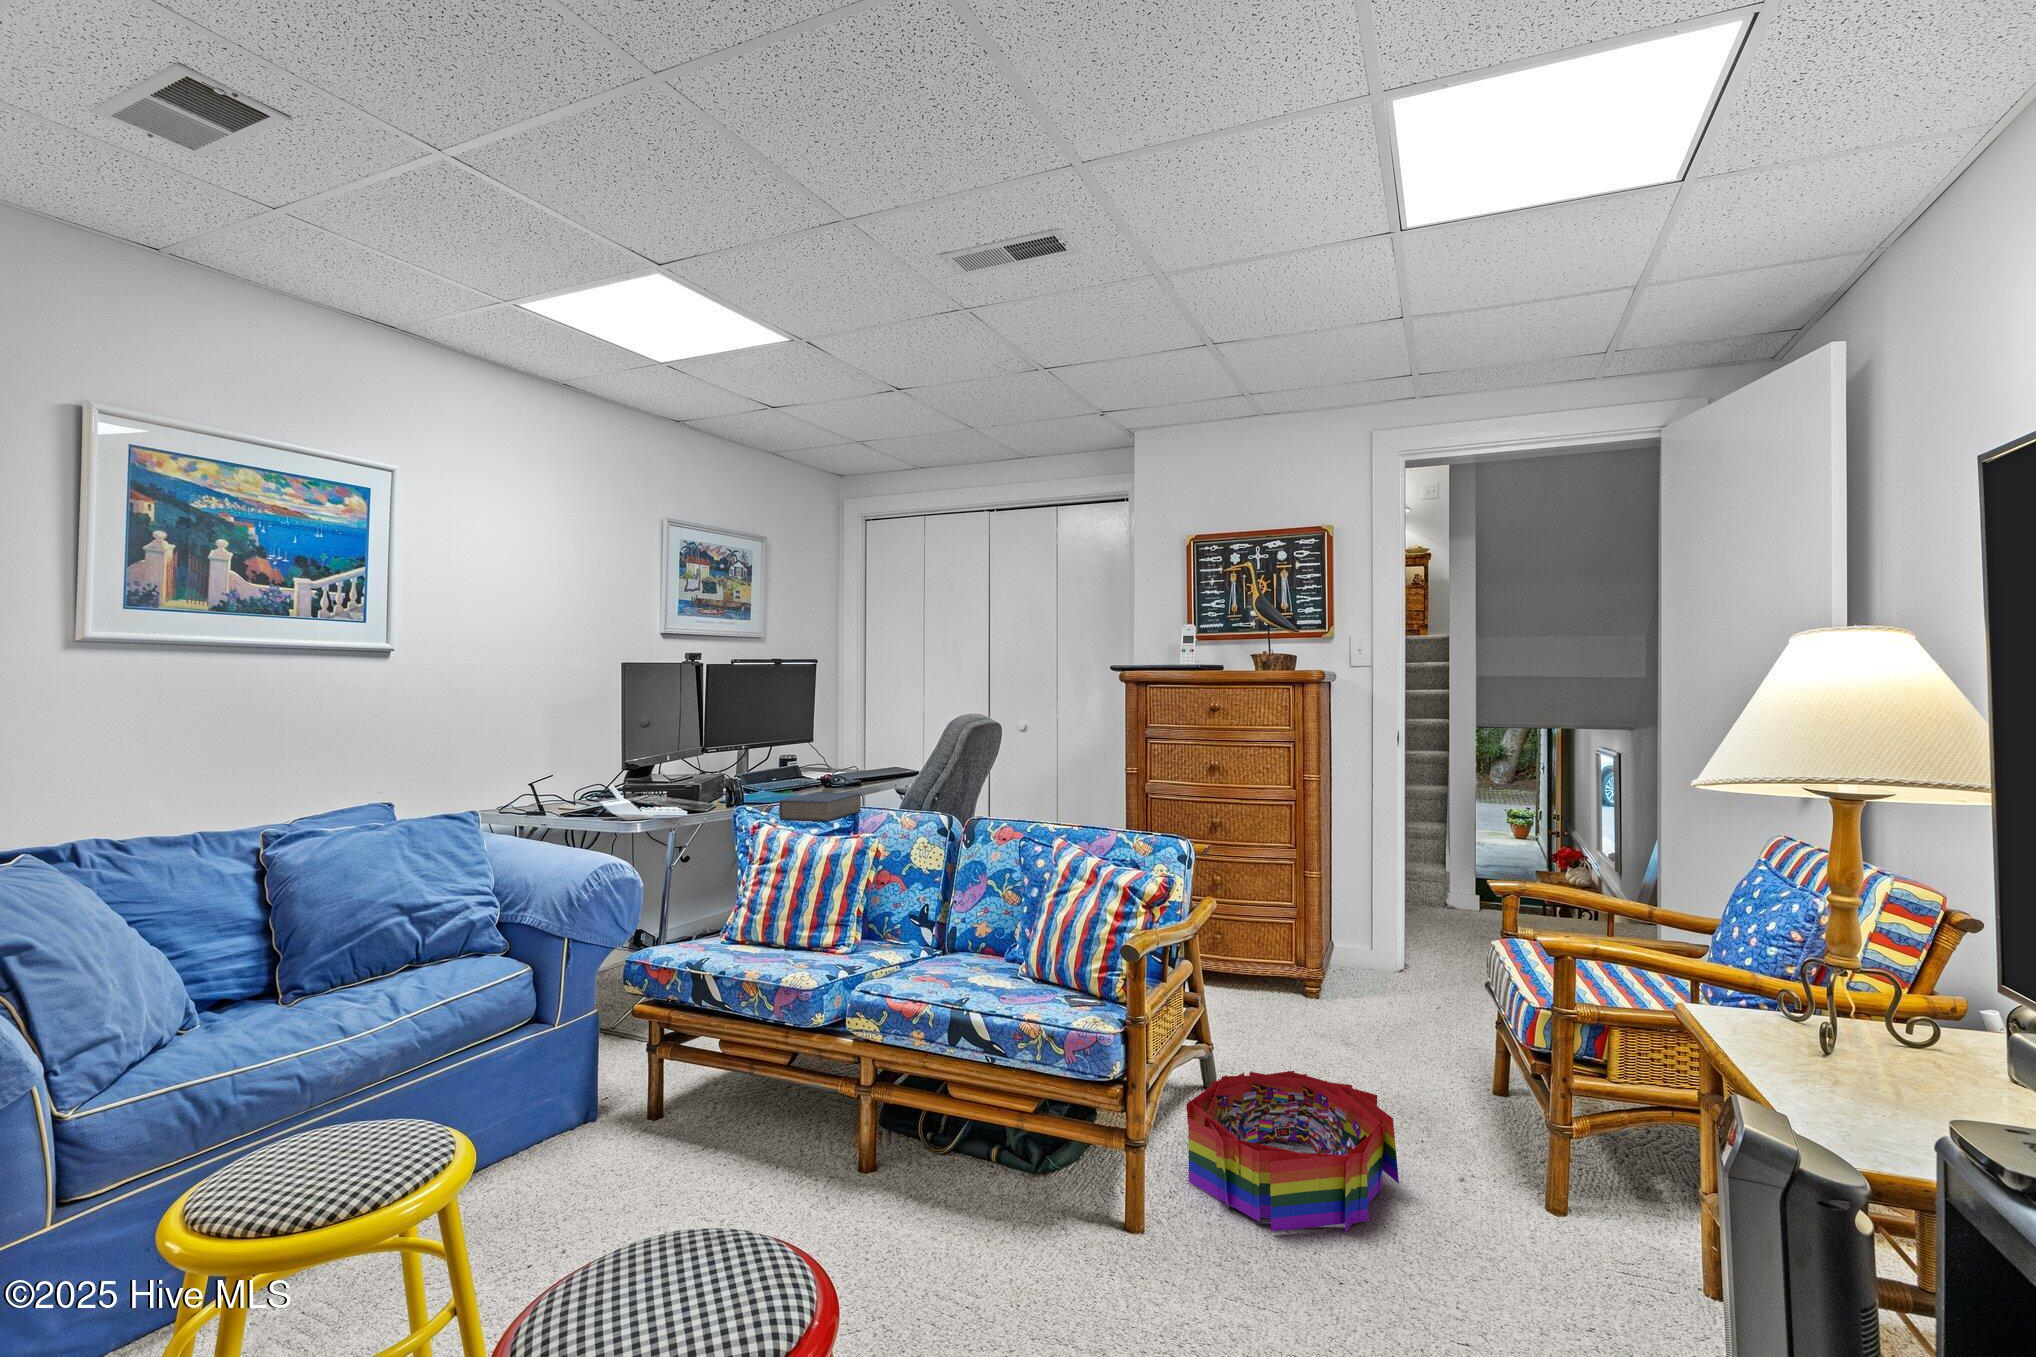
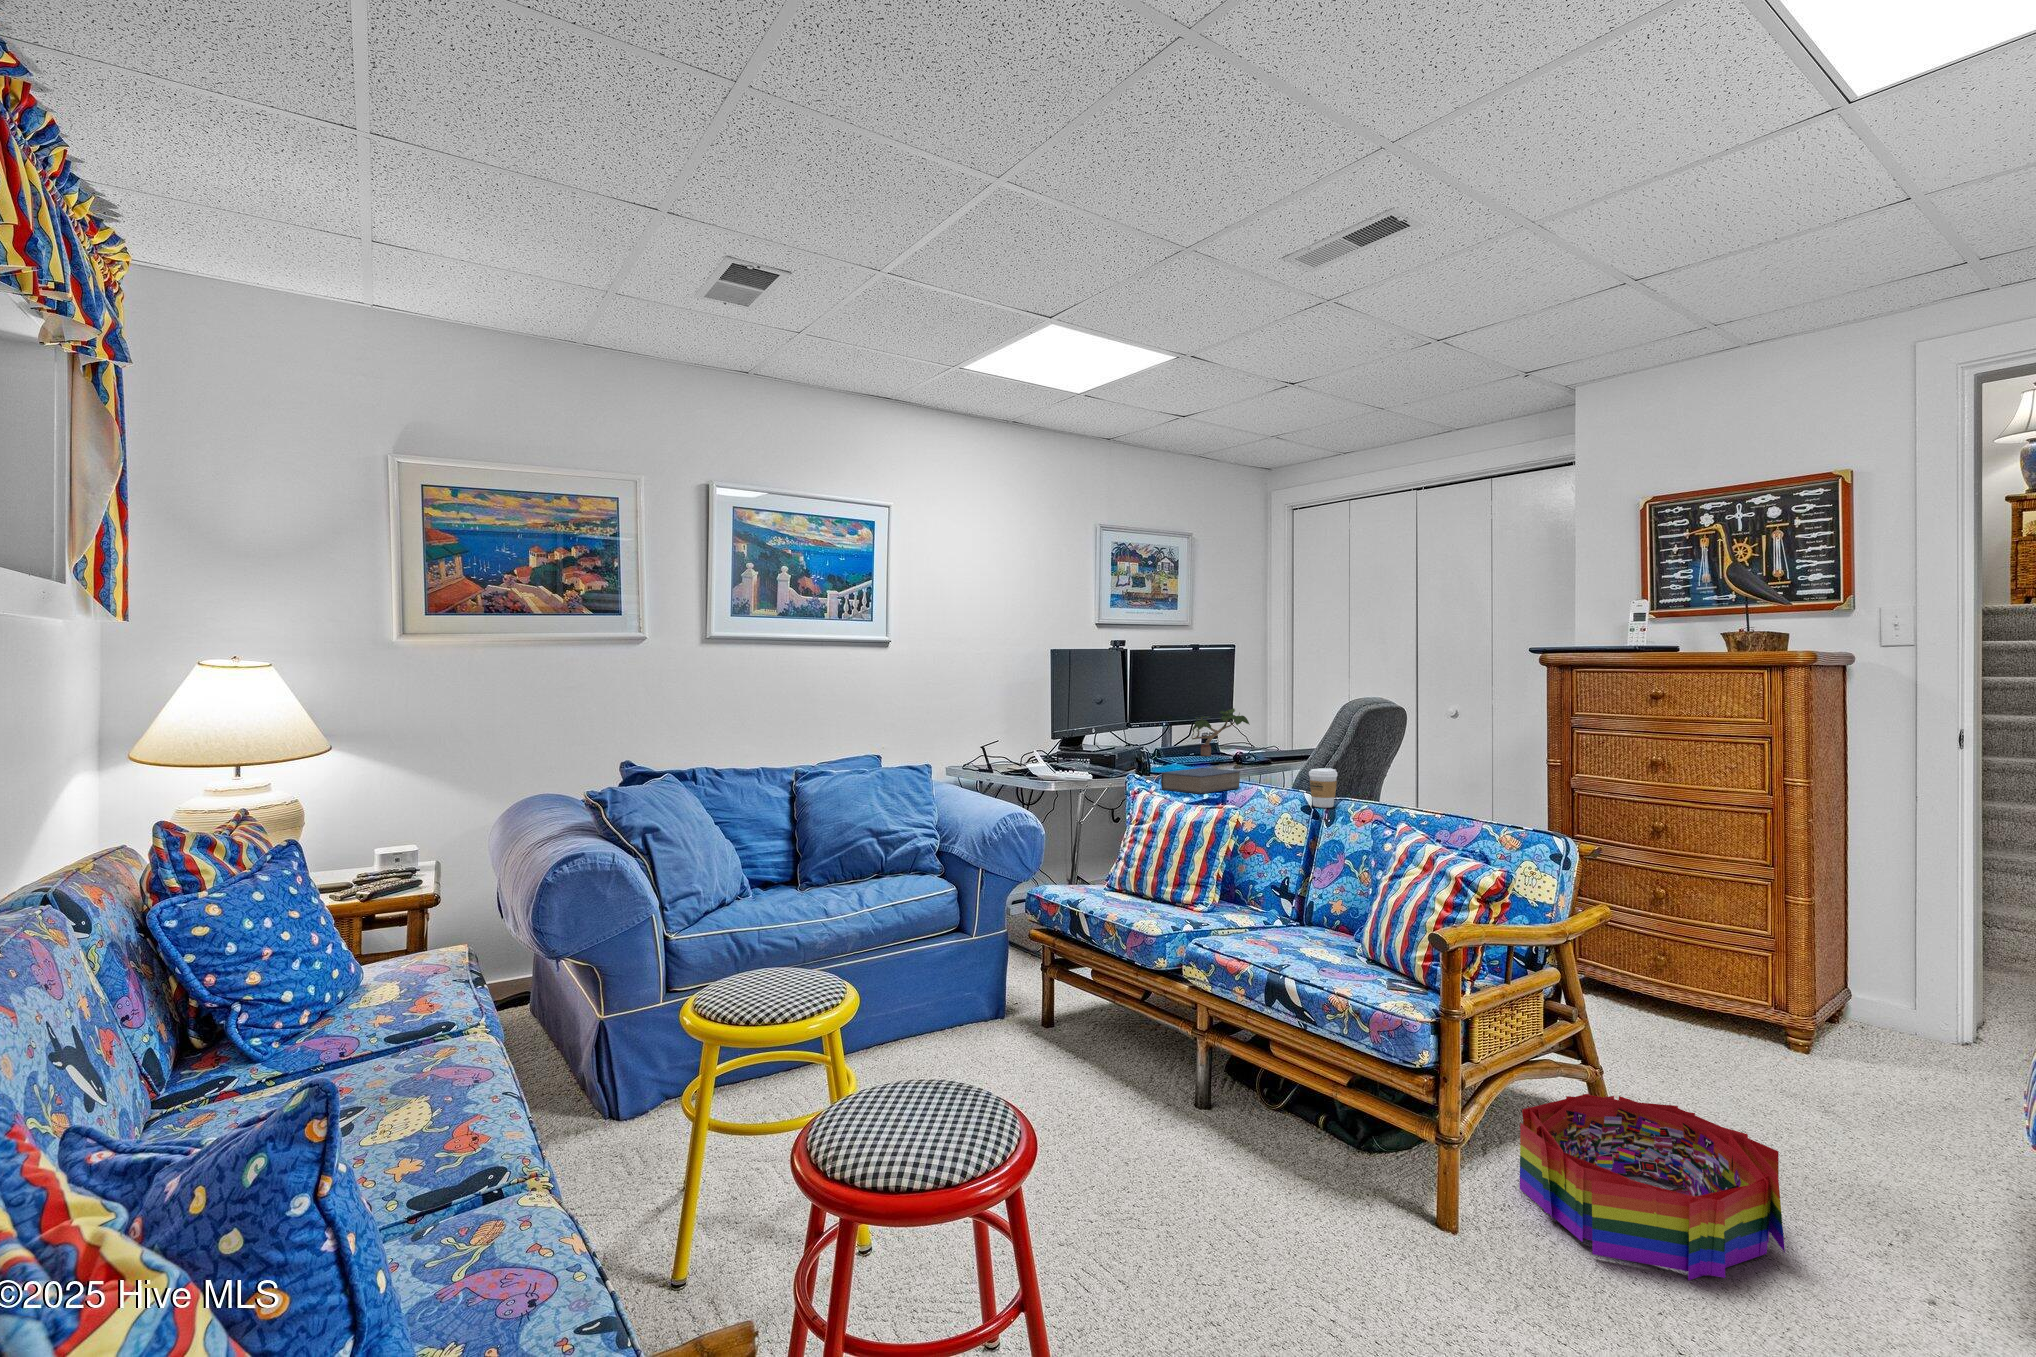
potted plant: none [765,724,839,777] -> present [1192,708,1249,756]
coffee cup: none [948,786,976,827] -> present [1309,768,1338,808]

